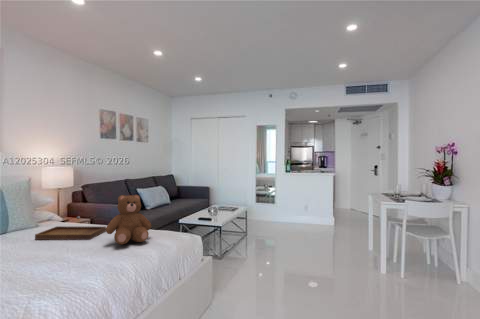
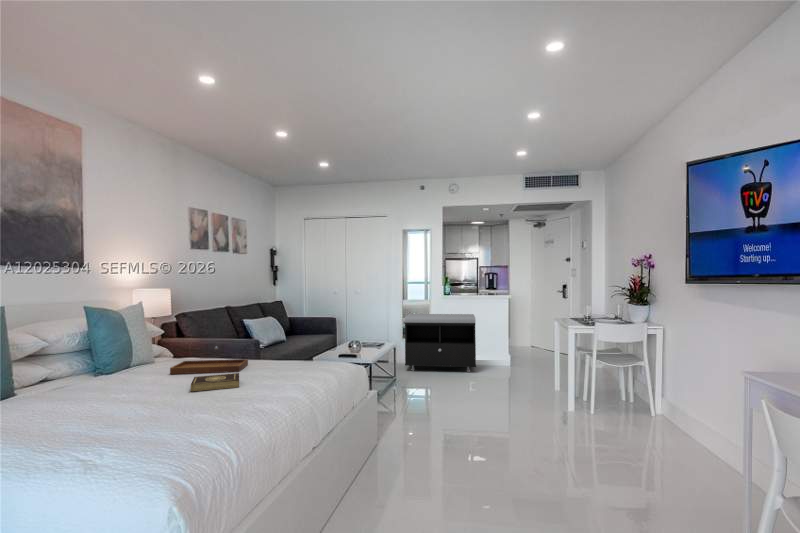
storage bench: none [255,185,306,229] -> present [404,314,476,372]
teddy bear: present [106,195,151,244] -> none [265,317,314,373]
book: none [19,245,78,266] -> present [191,373,239,392]

